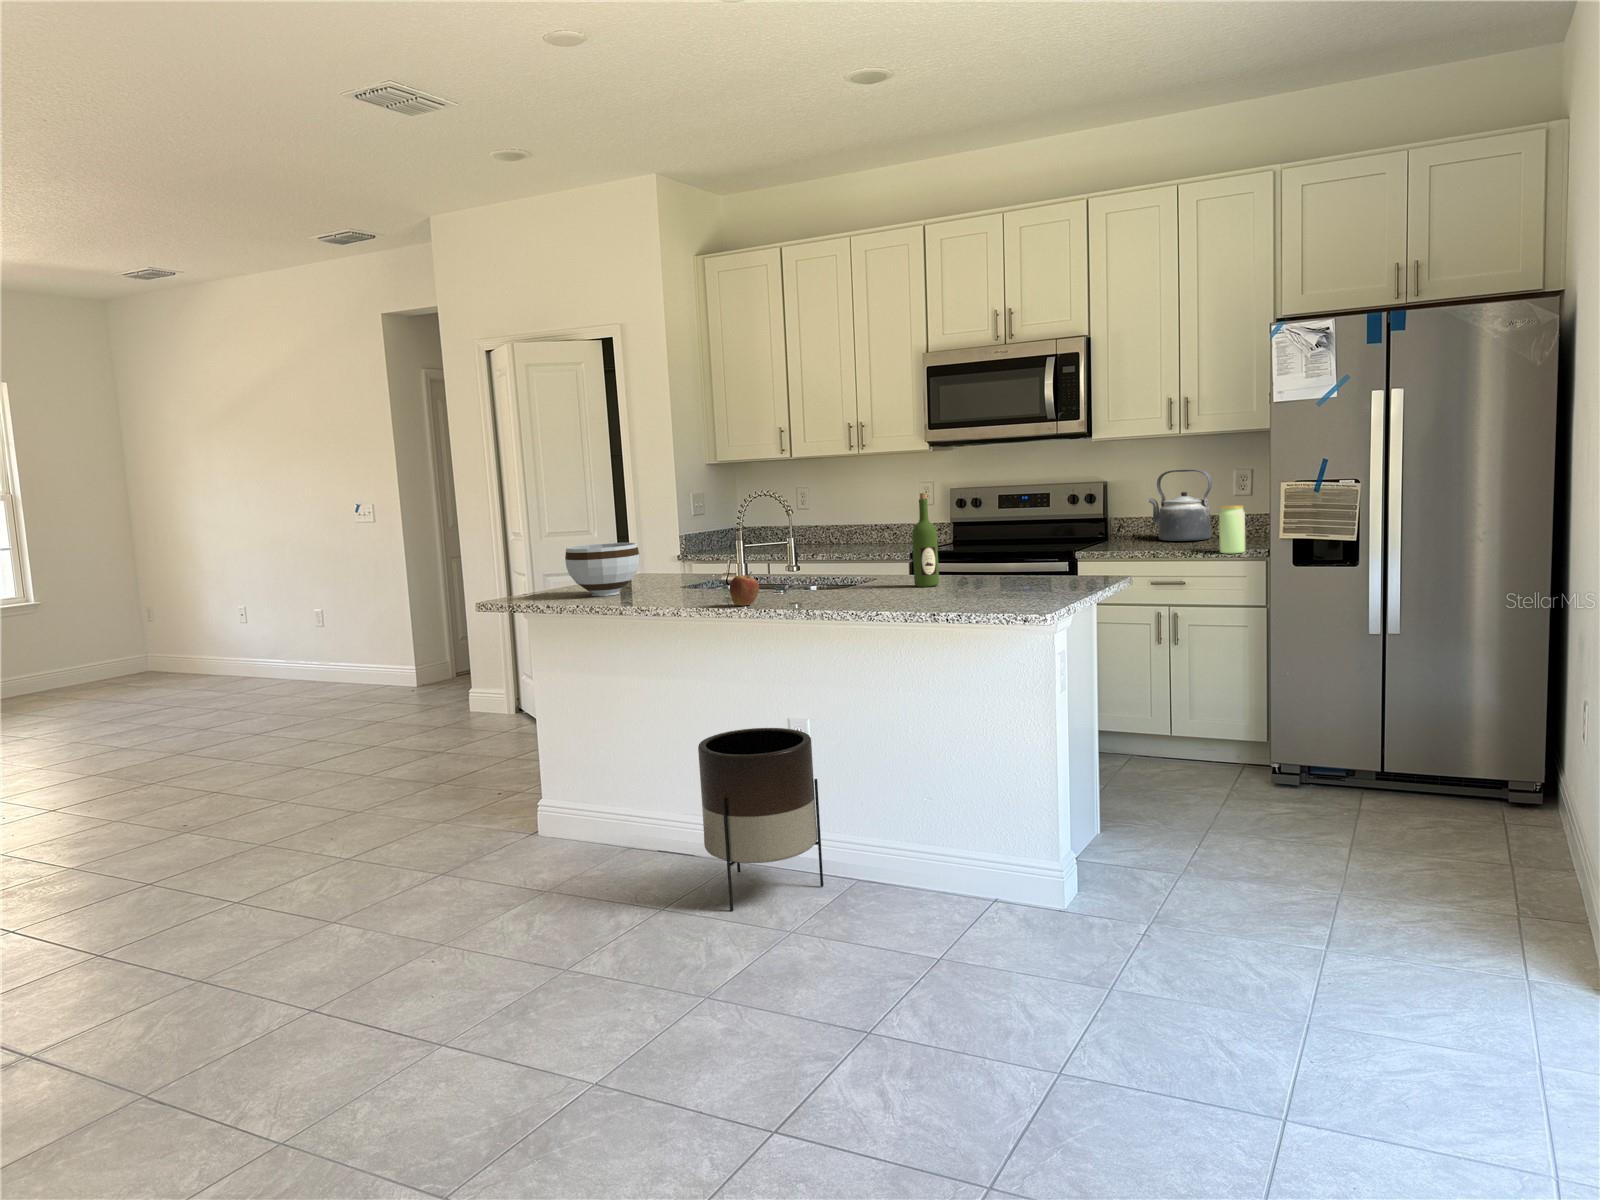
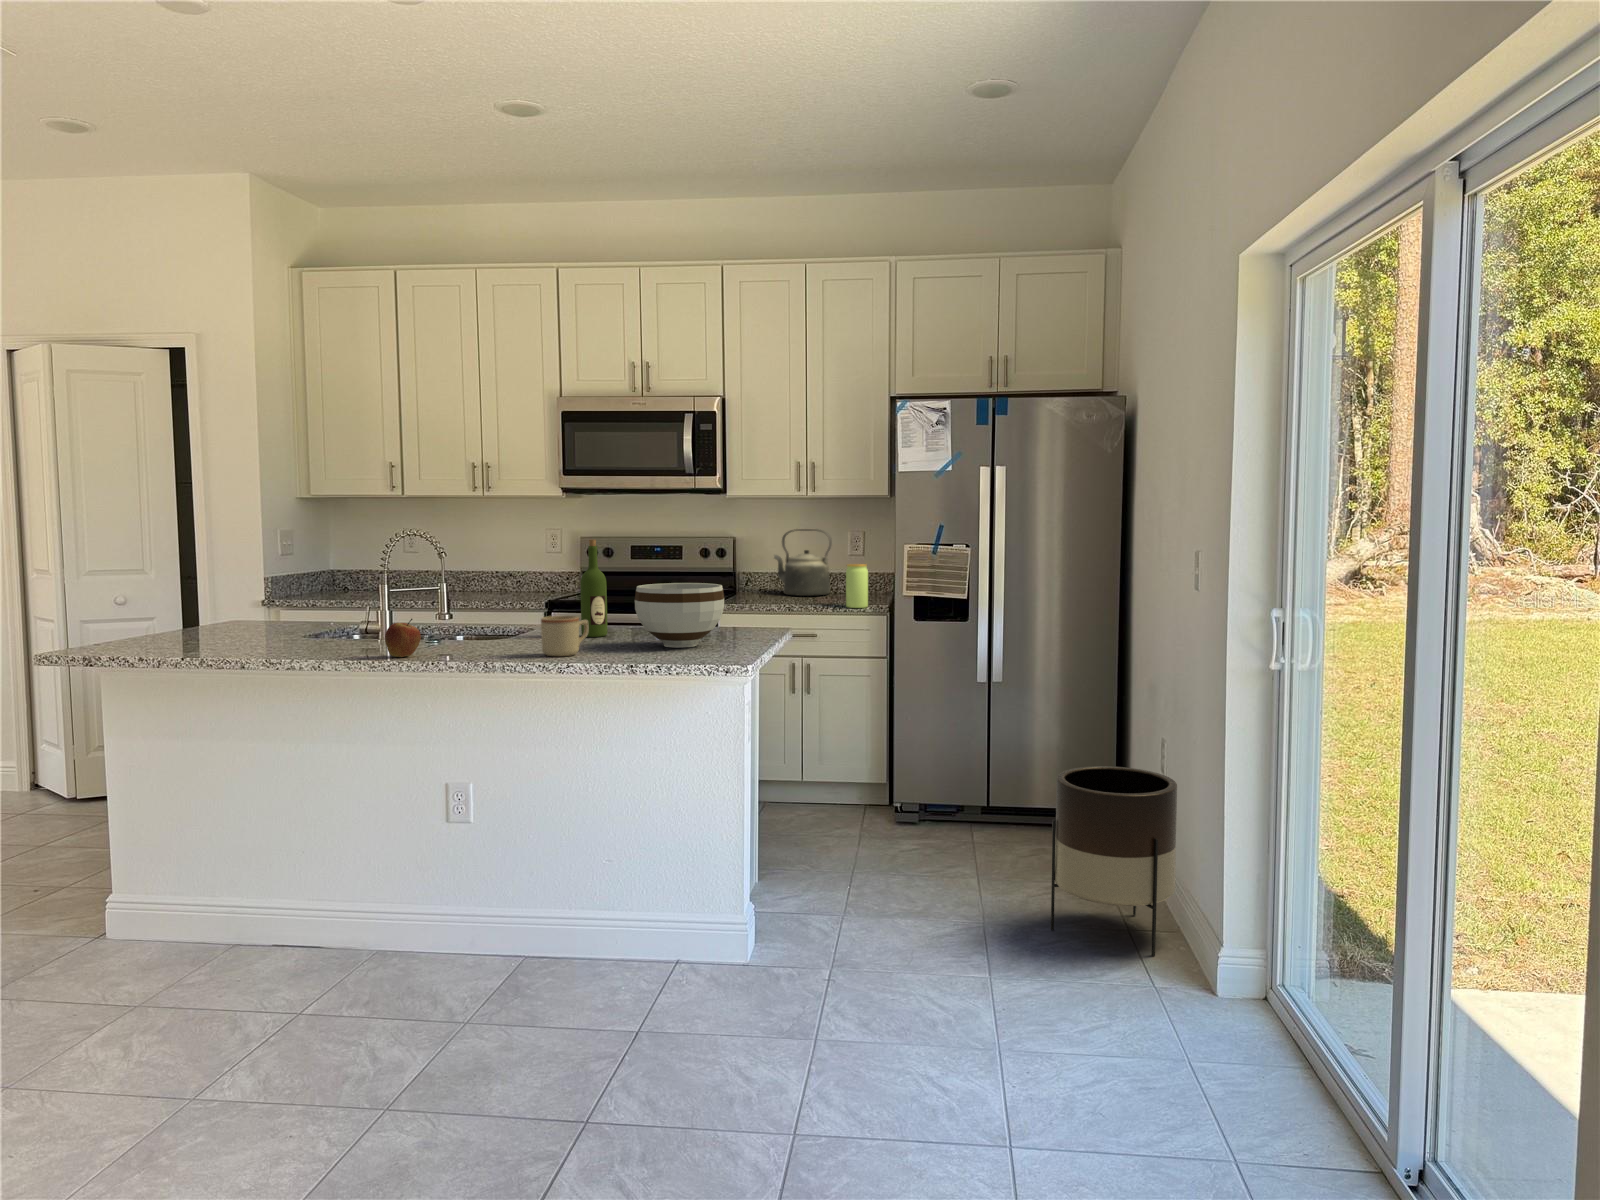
bowl: present [565,543,640,596] -> present [635,583,724,648]
mug: none [859,567,905,605] -> present [541,616,588,656]
planter: present [698,728,823,911] -> present [1051,766,1177,956]

